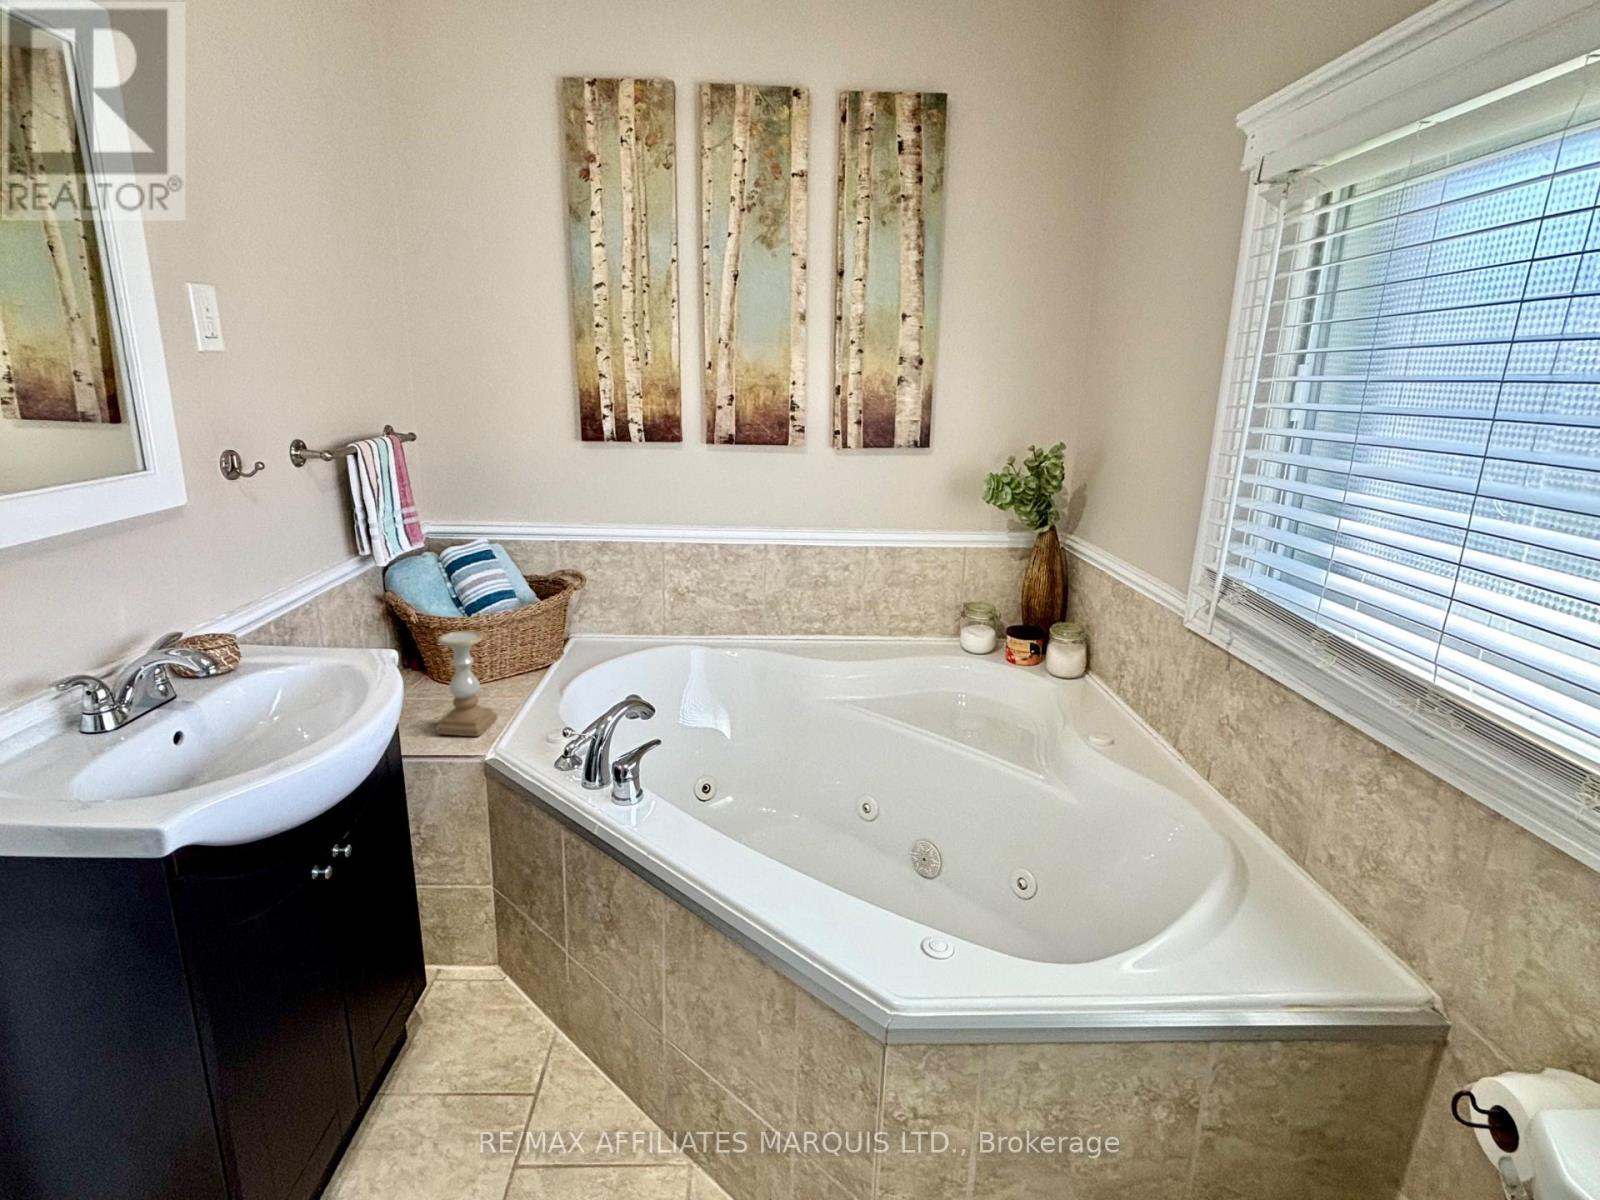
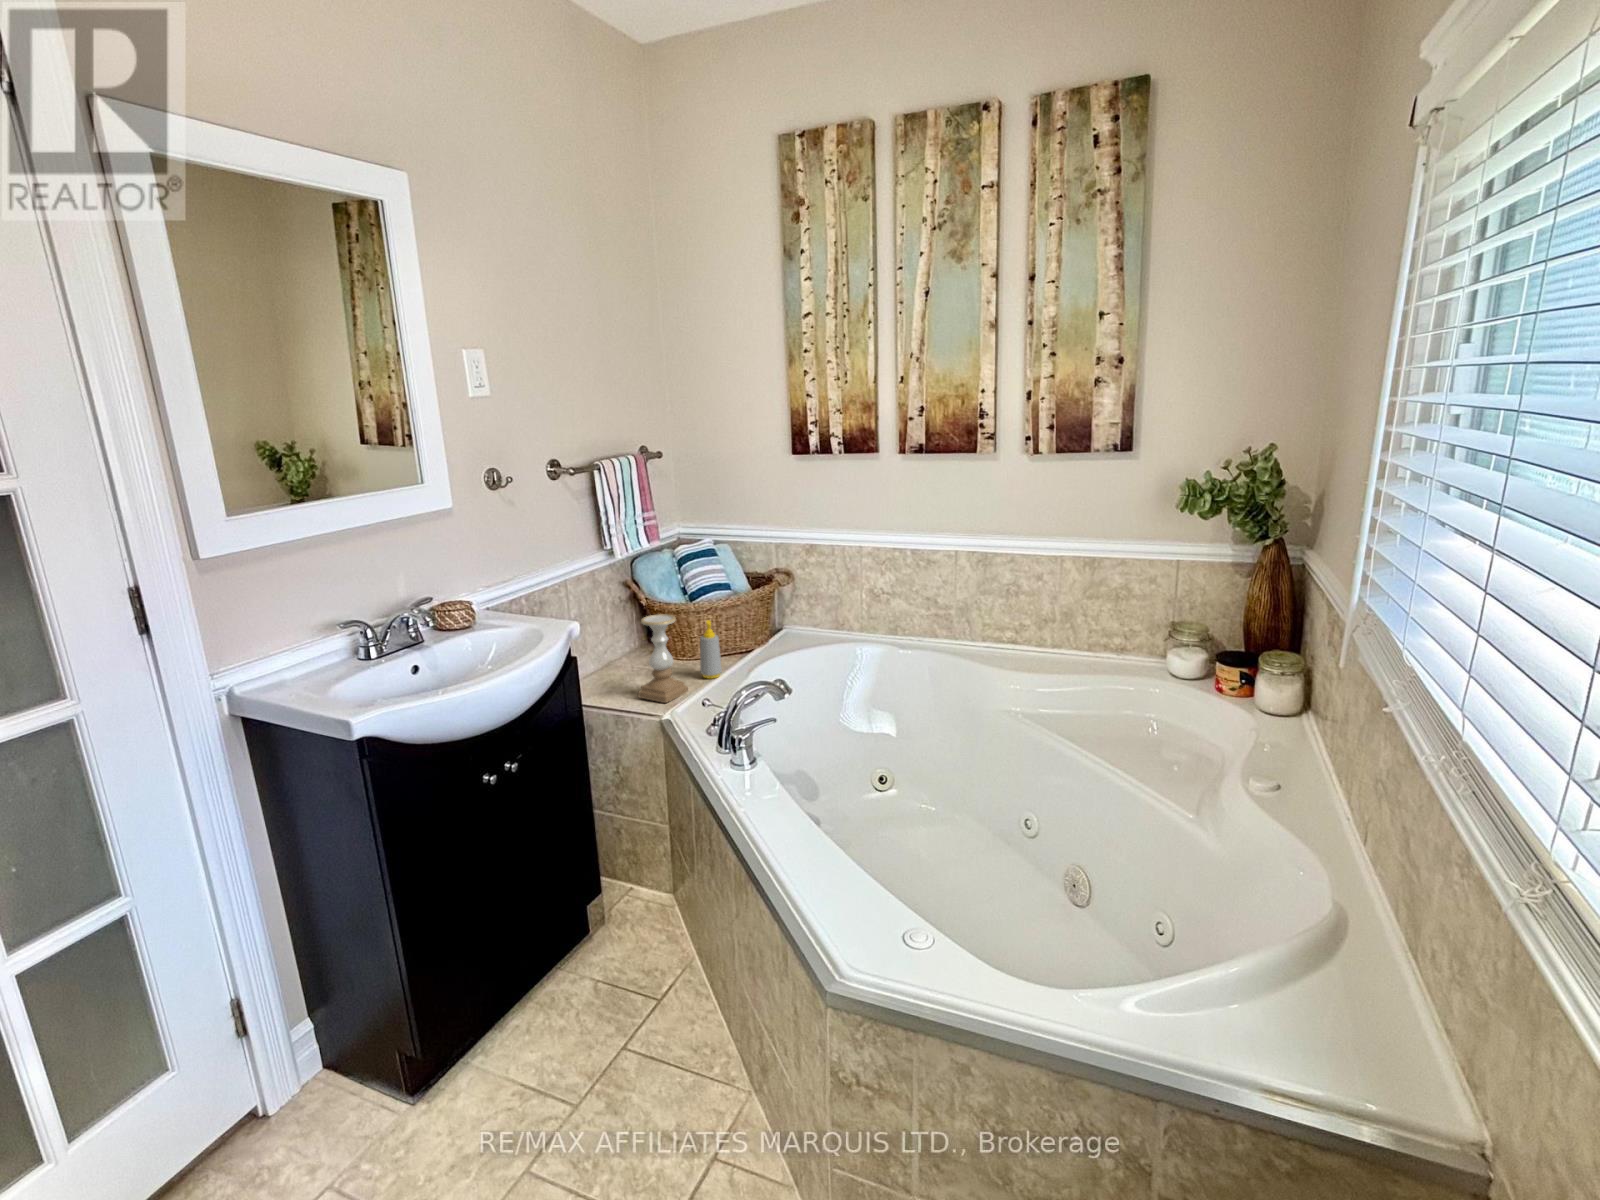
soap bottle: none [502,633,529,701] -> present [700,620,722,679]

